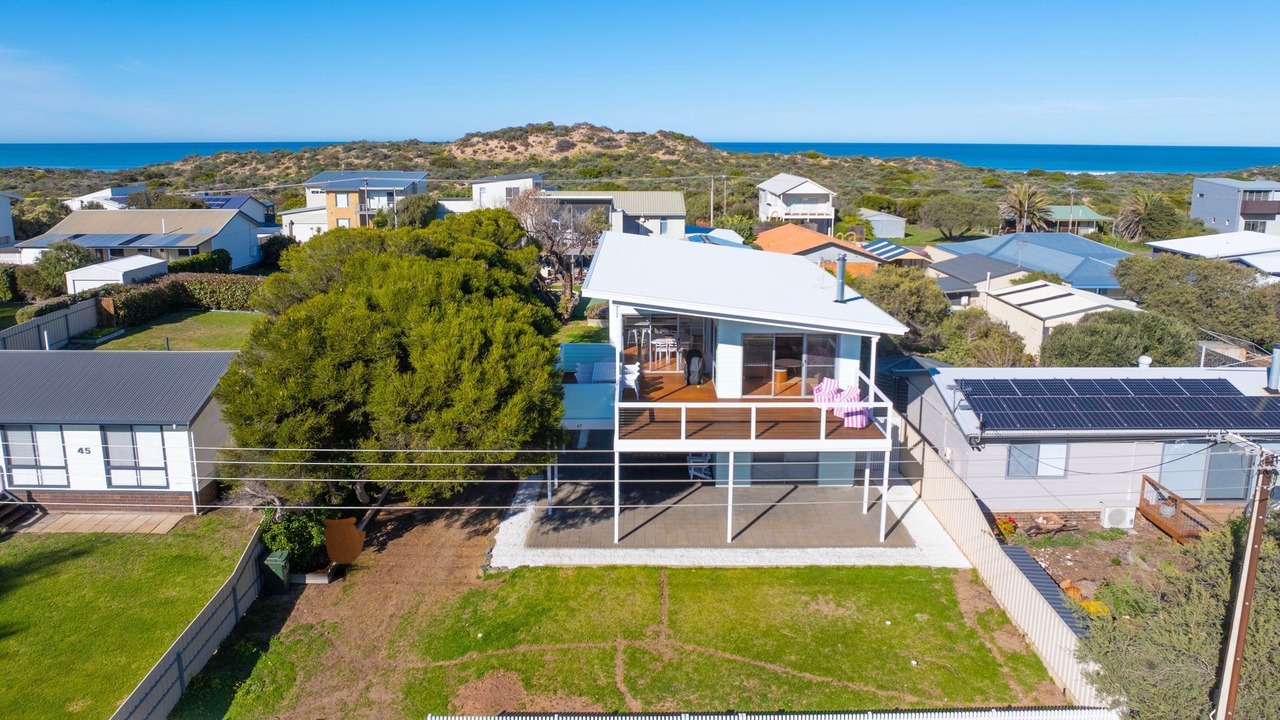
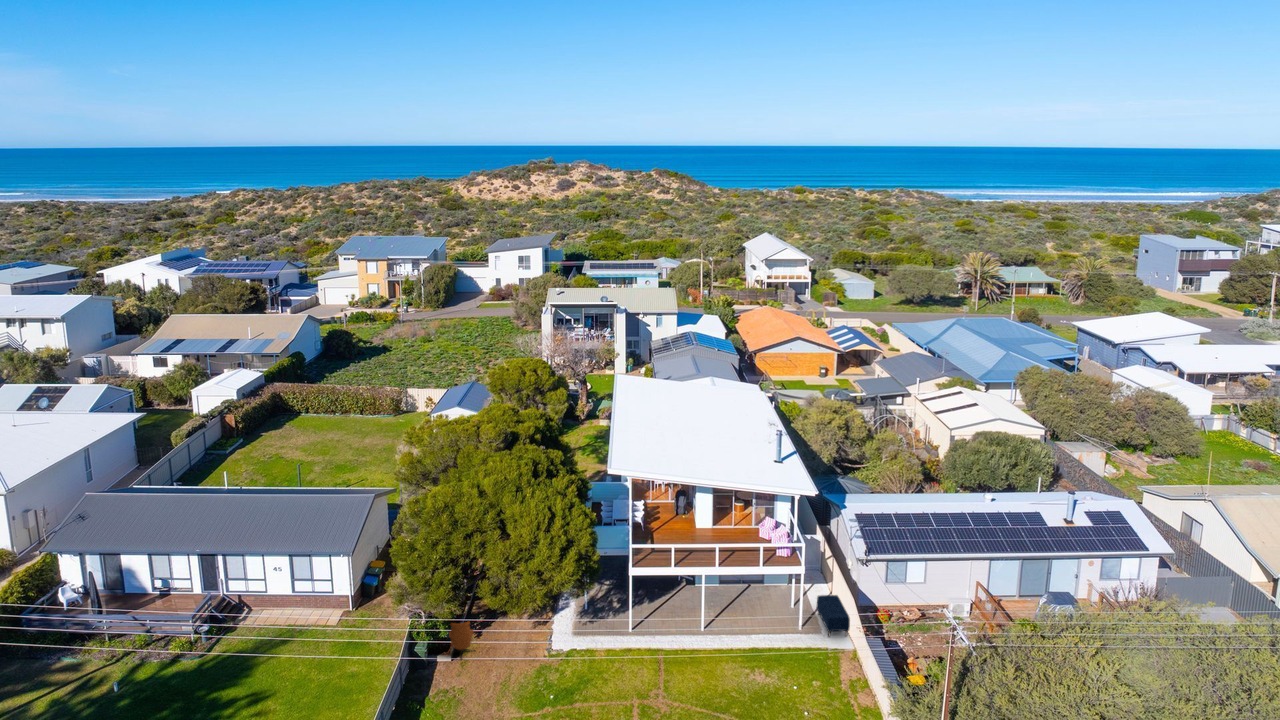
bench: none [905,492,964,551] -> present [817,595,850,637]

